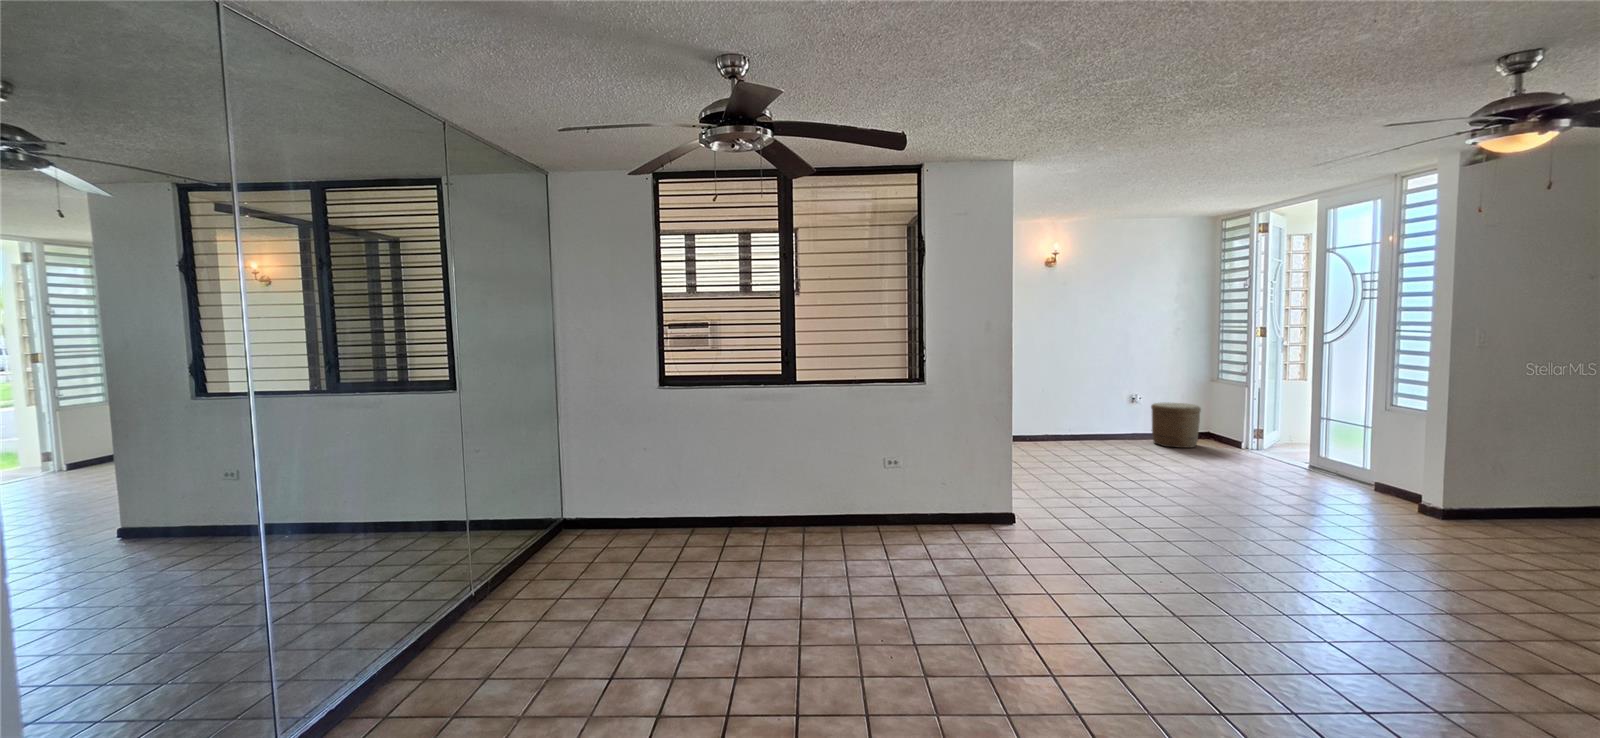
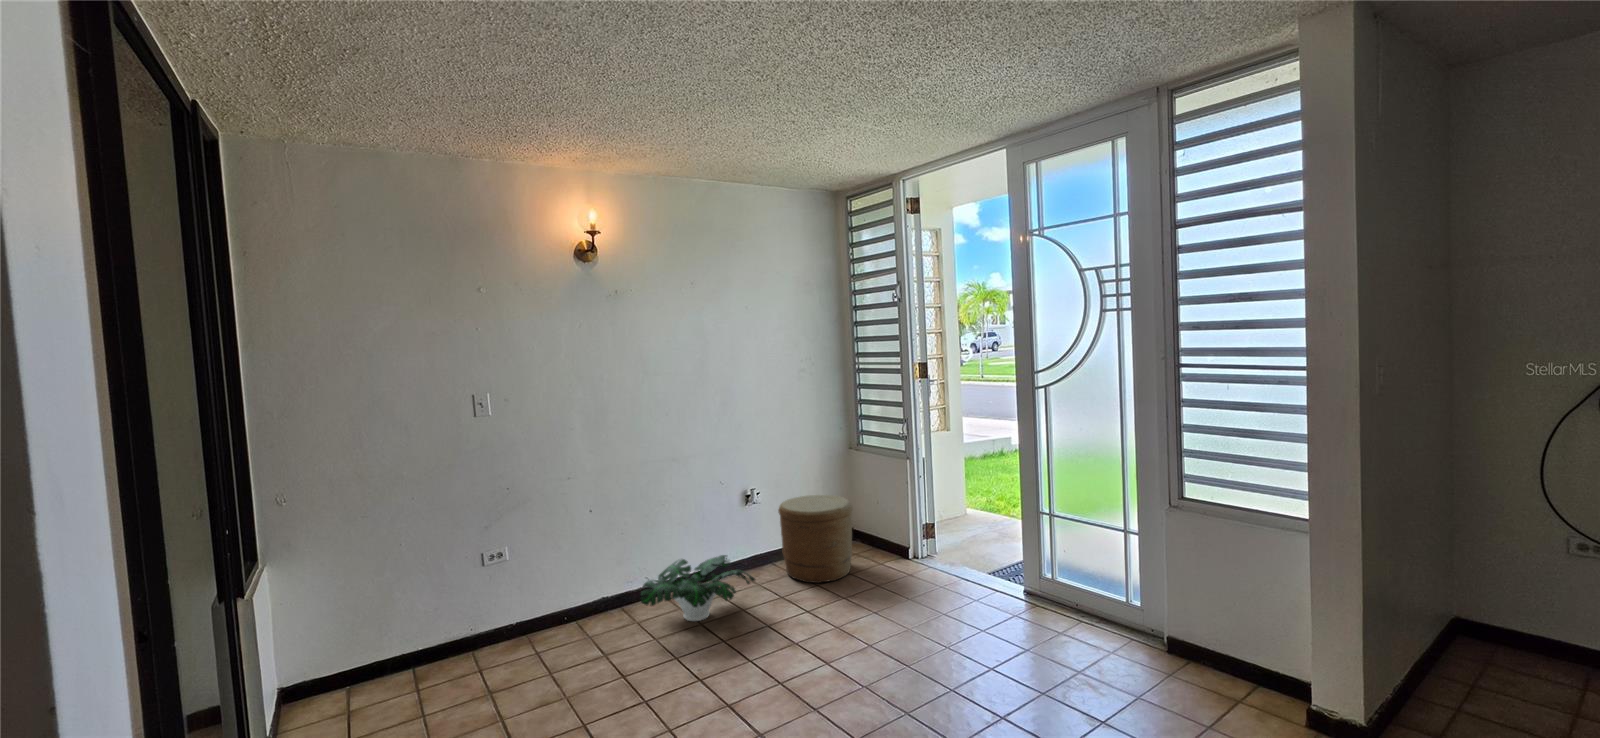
potted plant: none [1066,420,1128,447] -> present [641,555,755,621]

